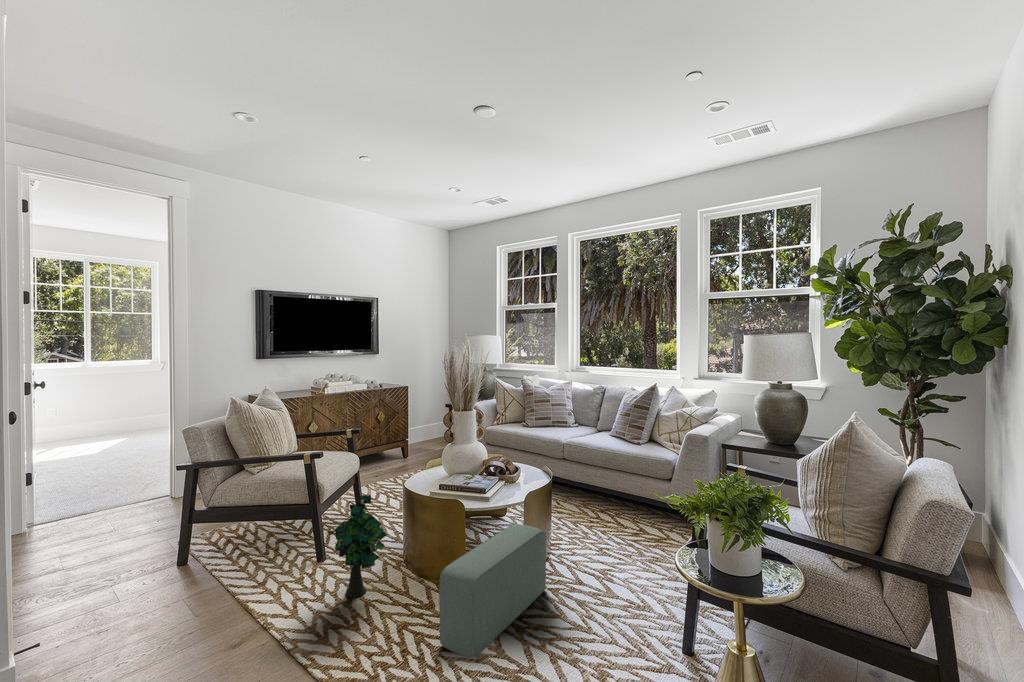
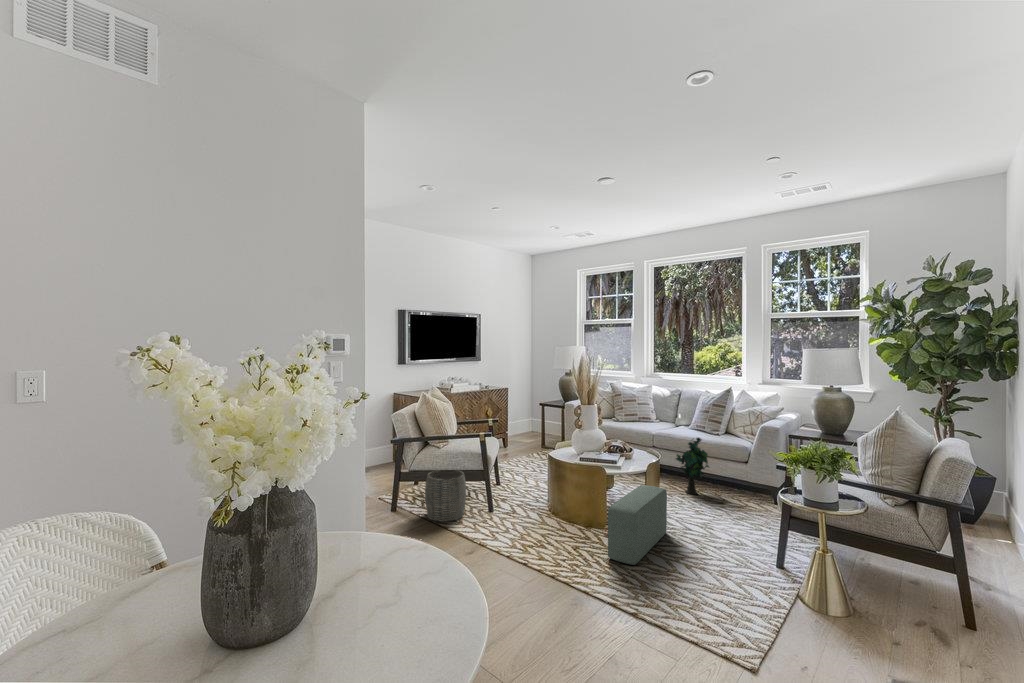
decorative plant: present [328,495,387,598] -> present [676,438,709,494]
woven basket: none [221,503,286,580] -> present [425,470,466,522]

